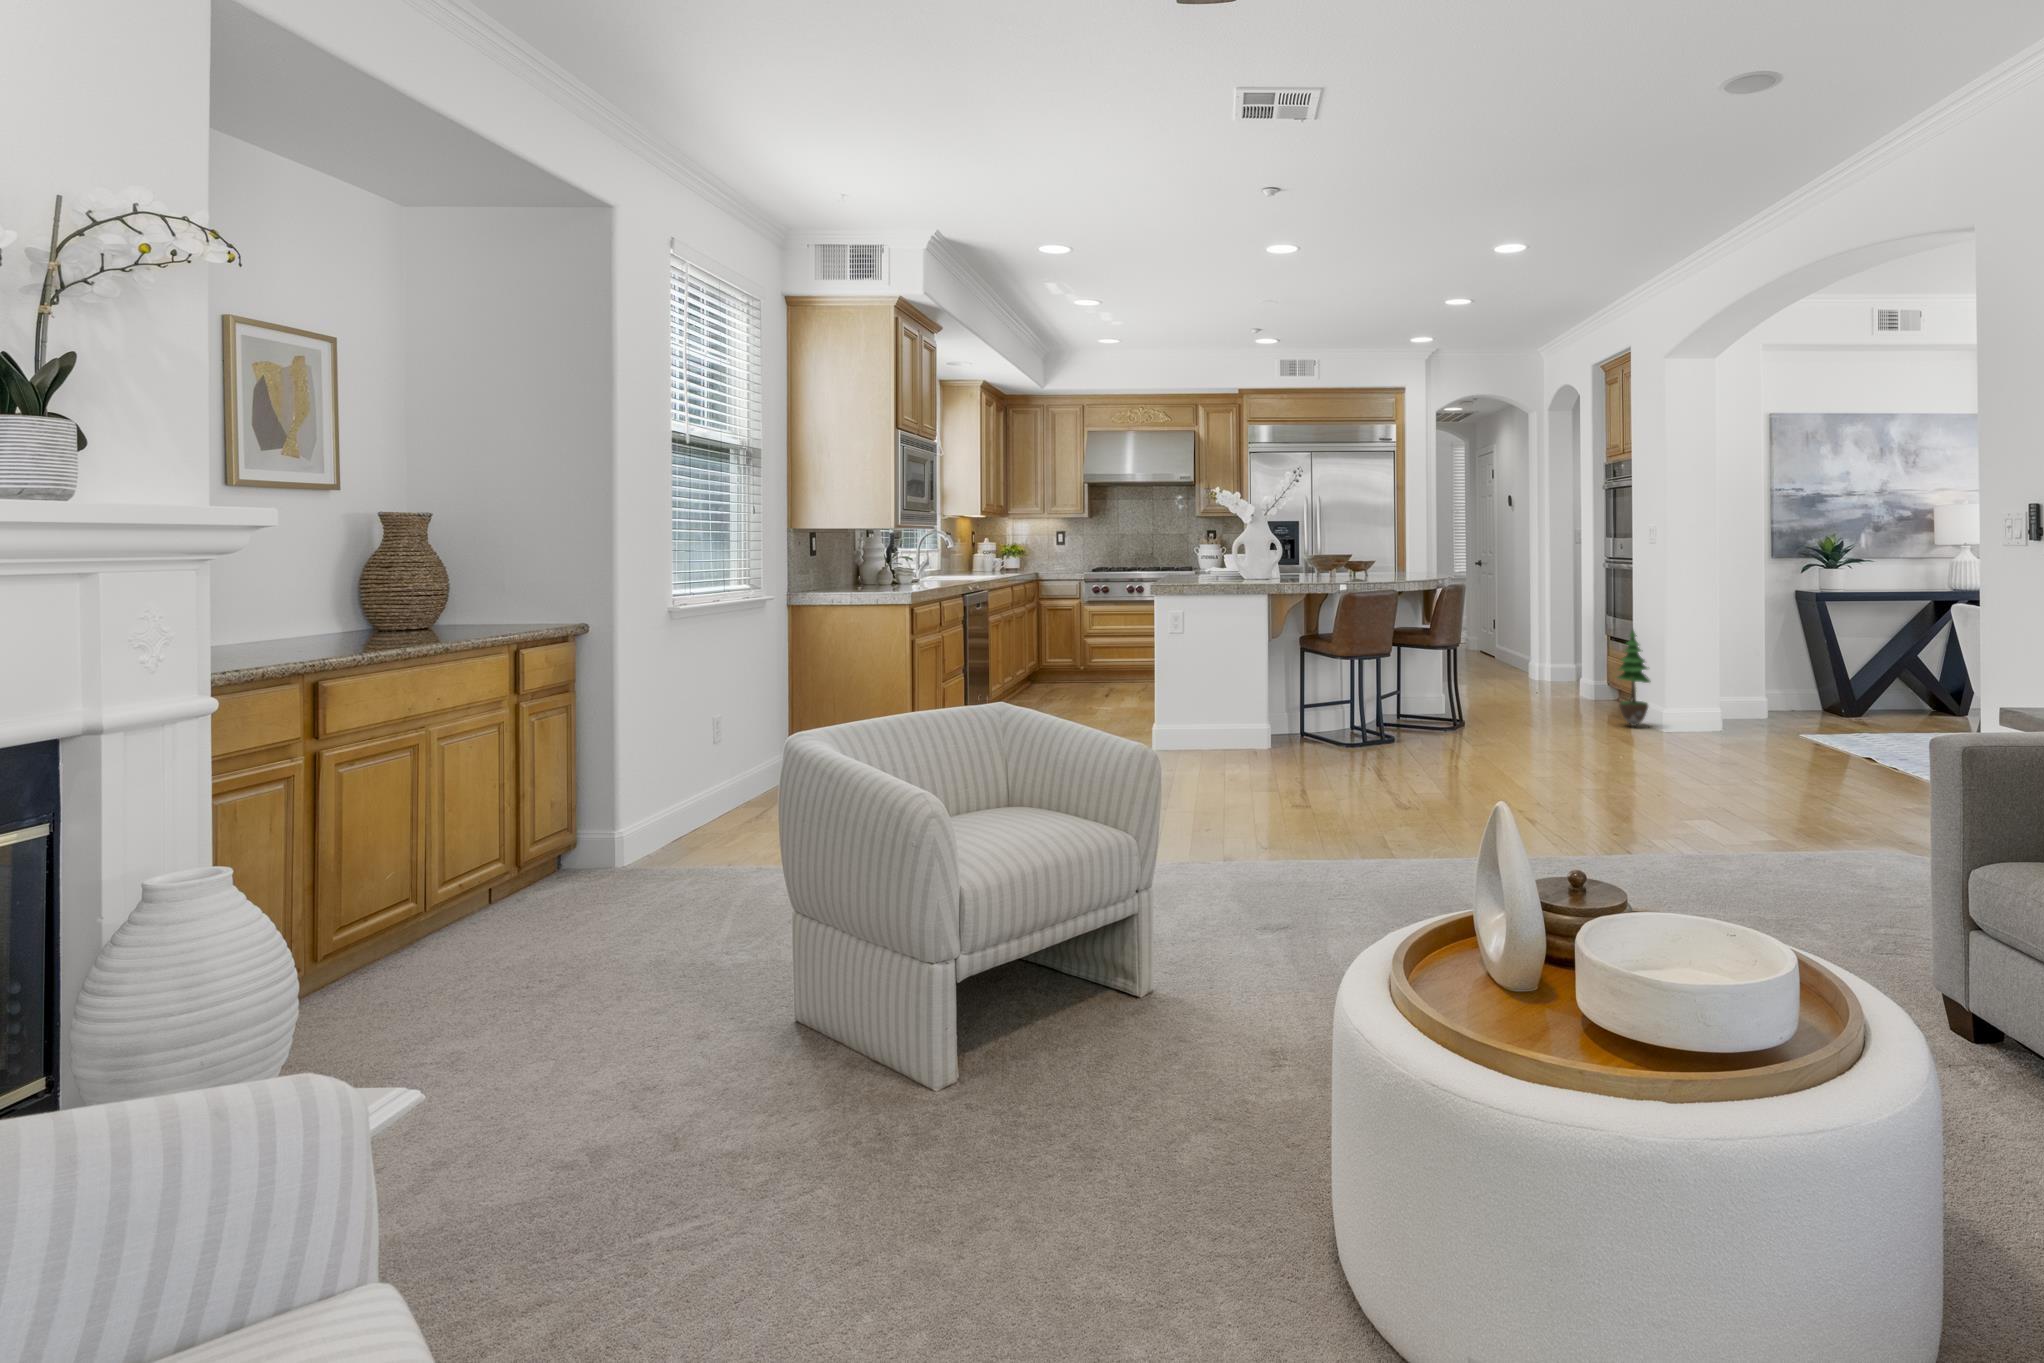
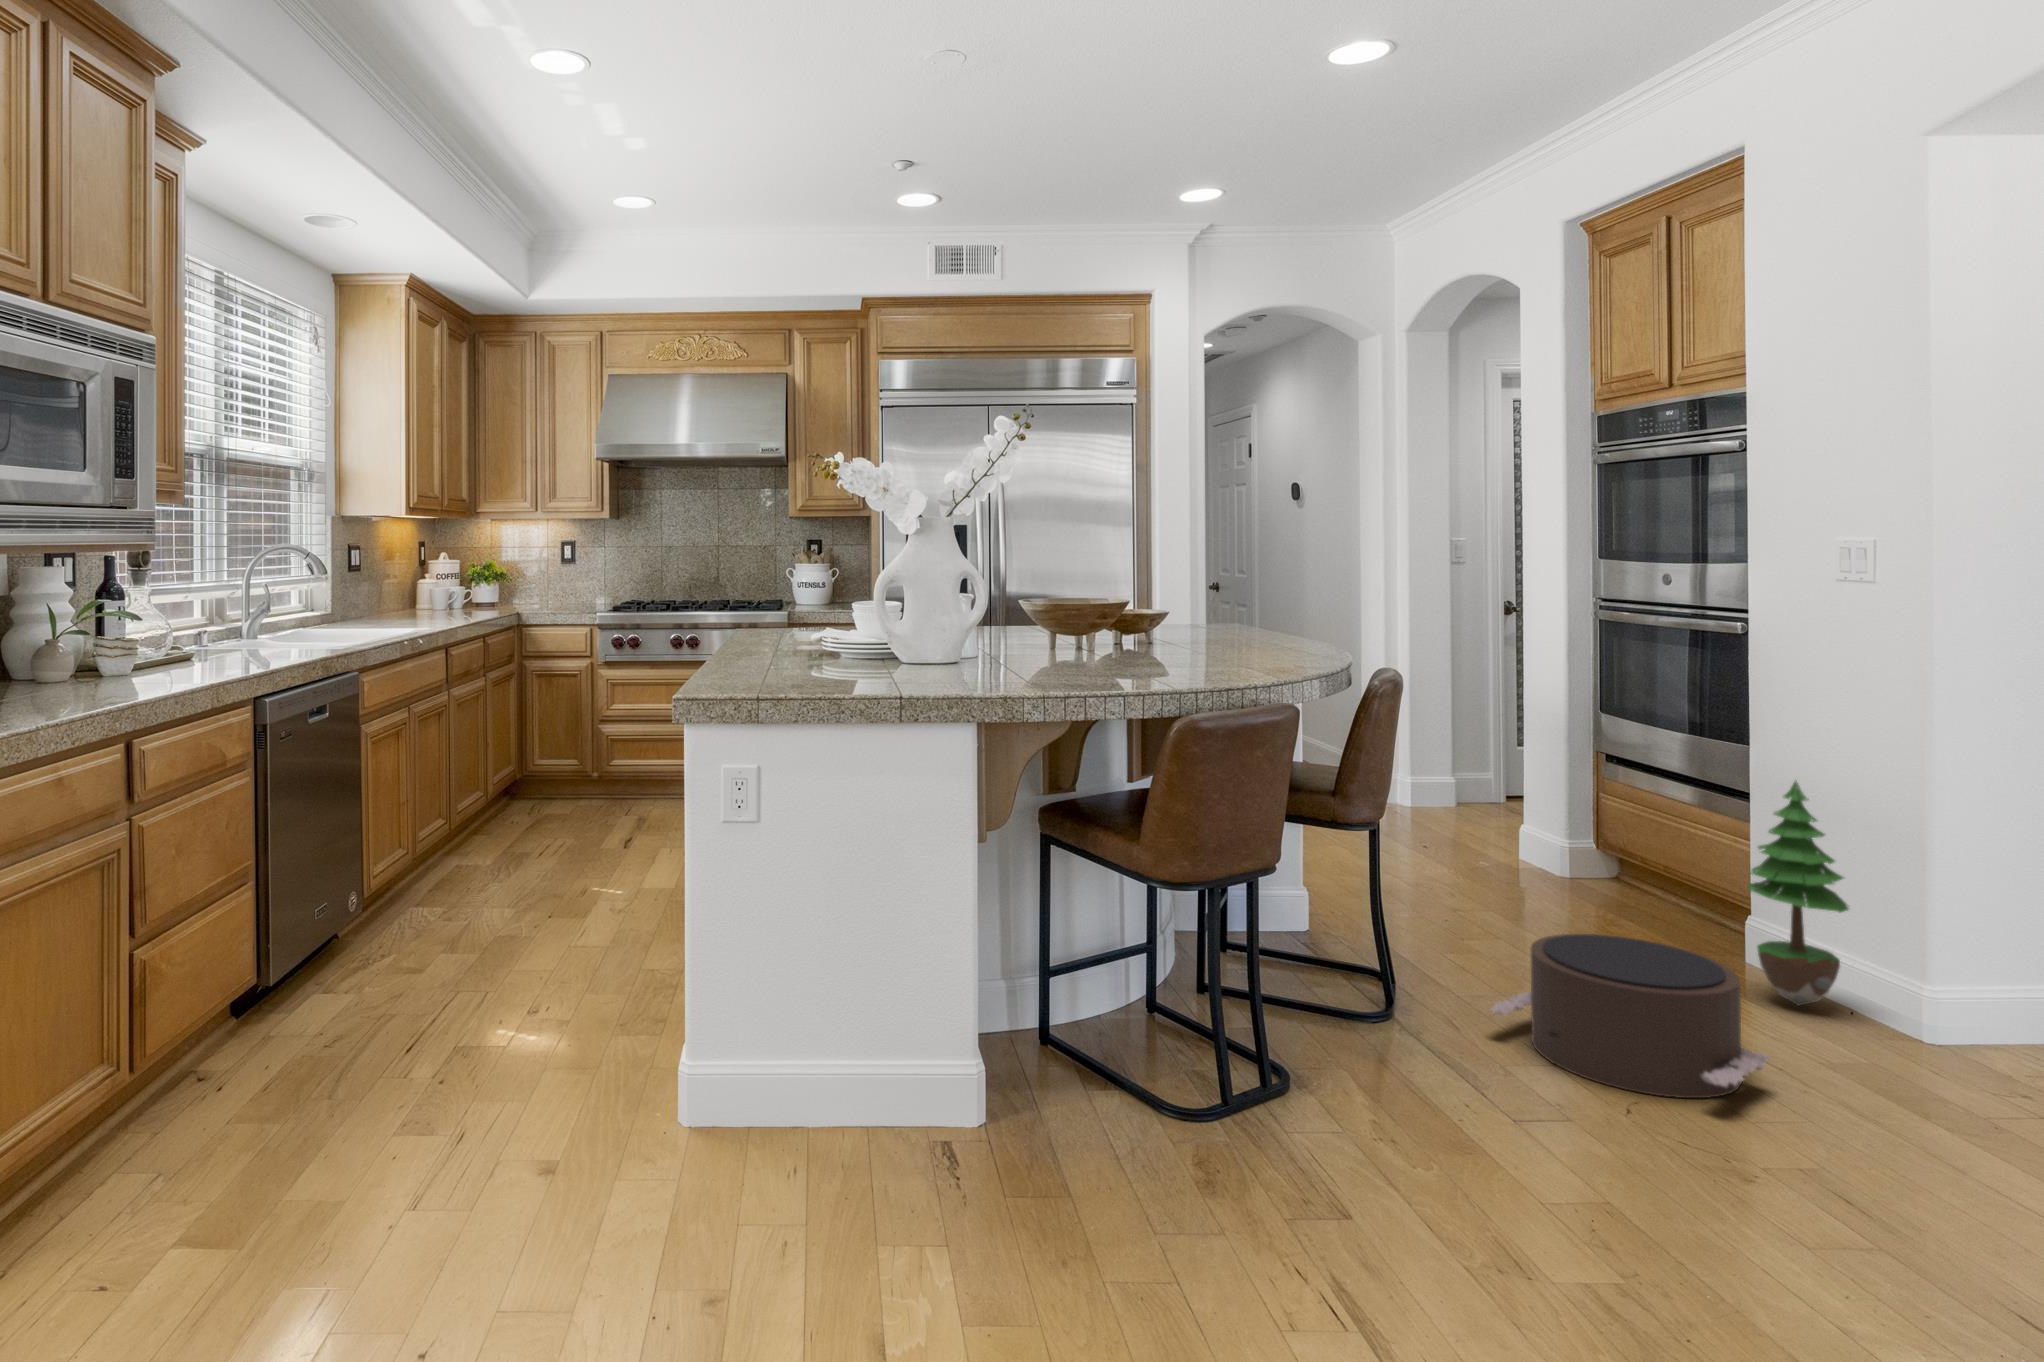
pouf: none [1490,692,1584,743] -> present [1491,934,1770,1098]

